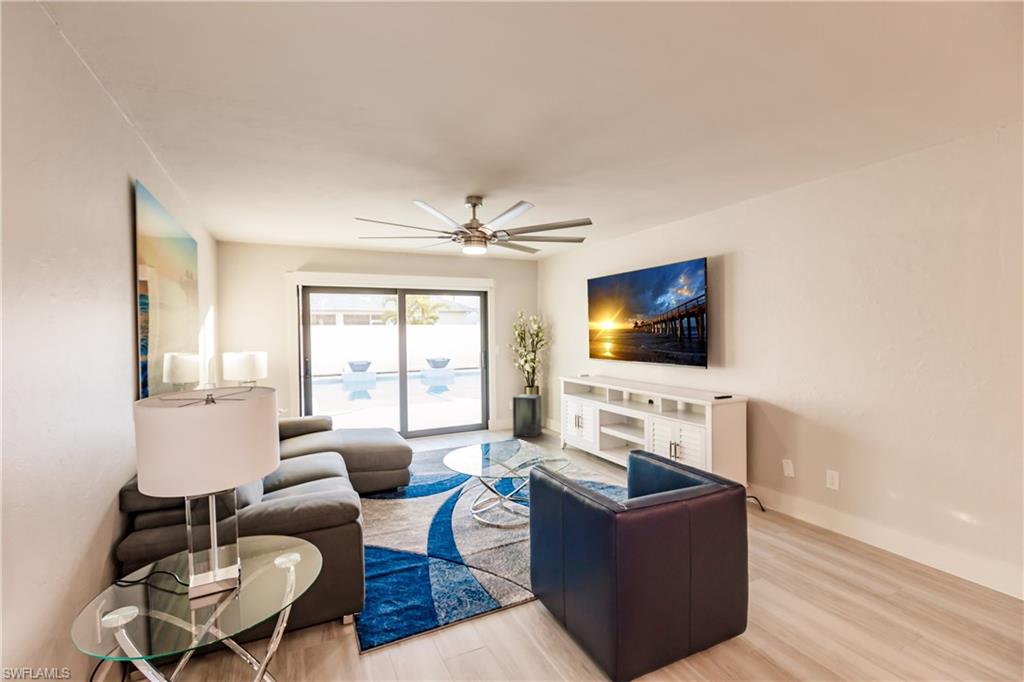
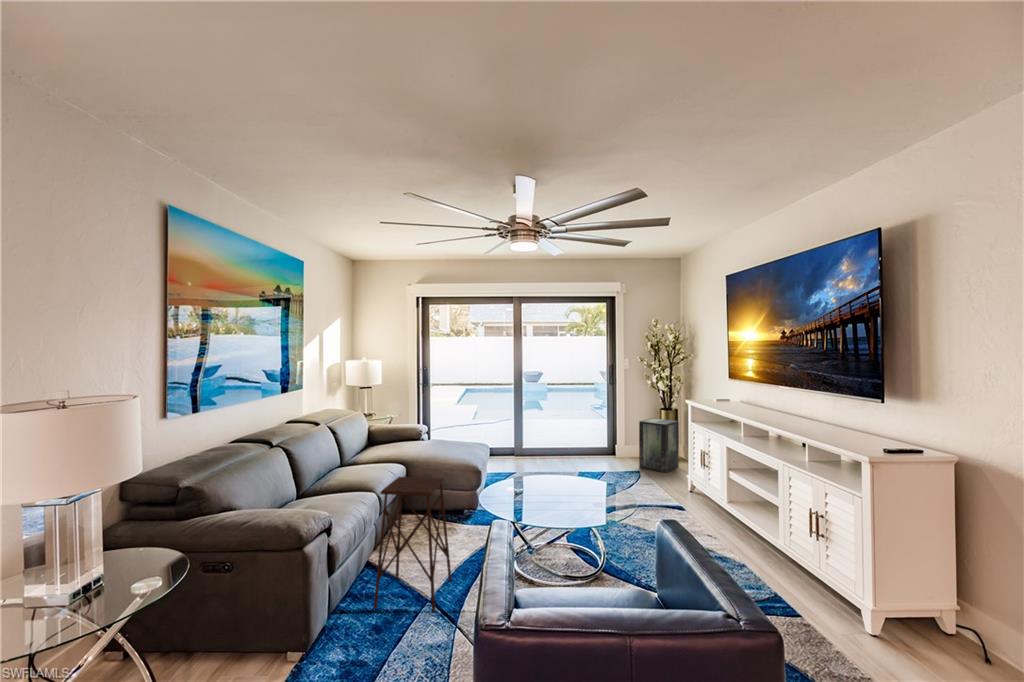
side table: none [380,451,438,569] -> present [374,477,451,612]

